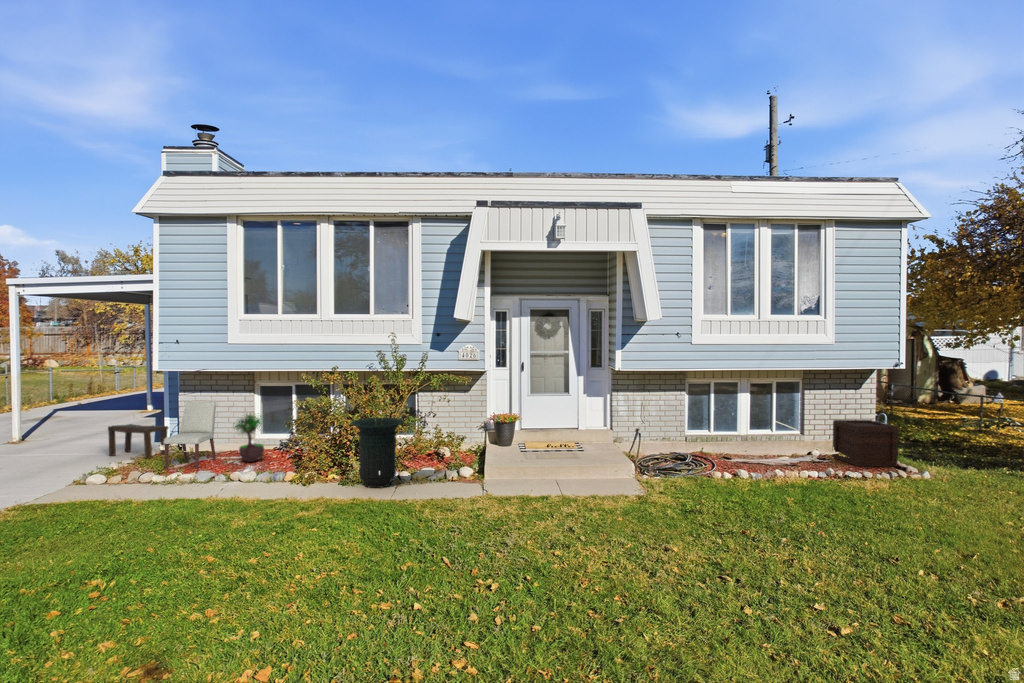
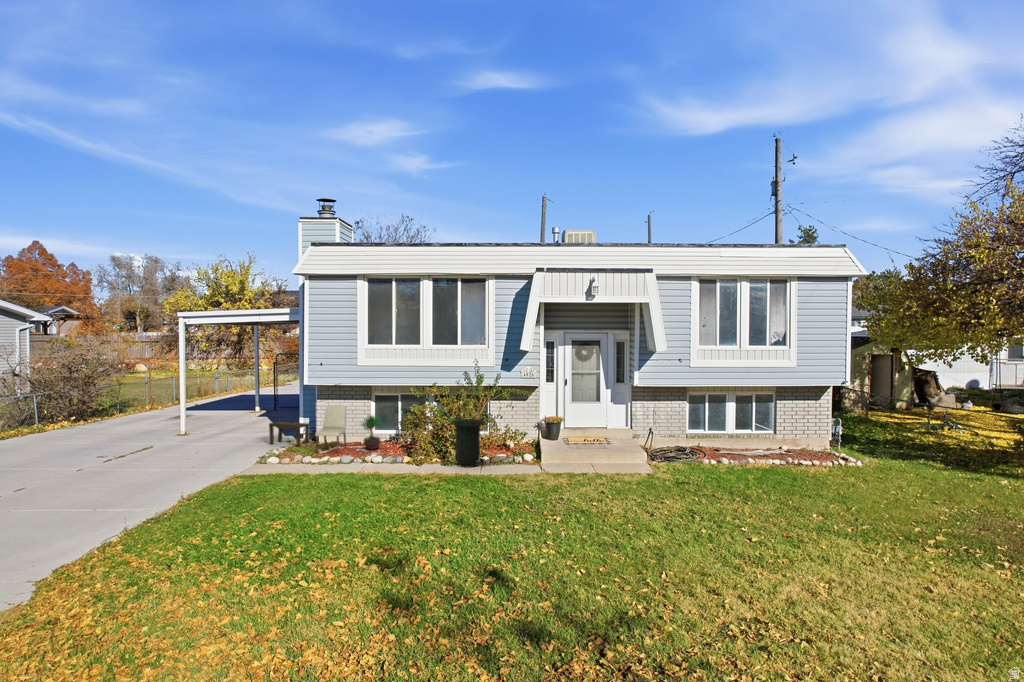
wooden crate: present [832,420,898,467] -> none [798,423,845,459]

